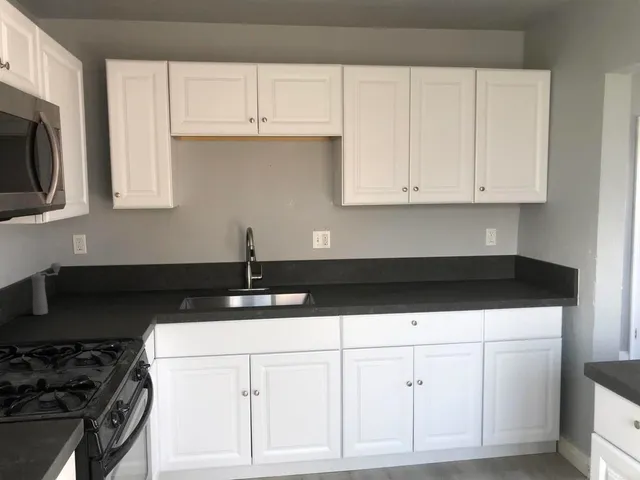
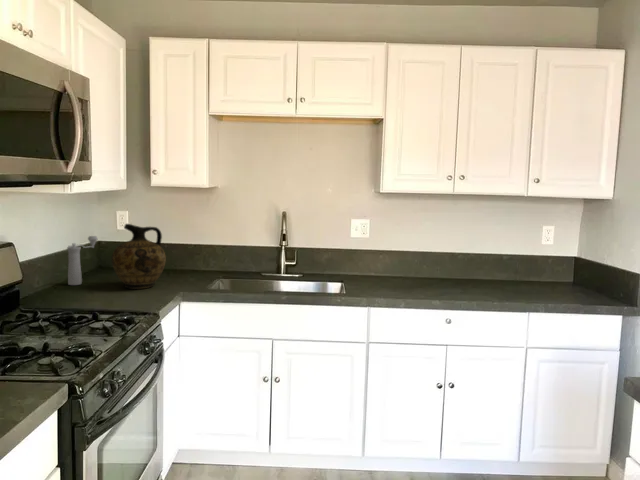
ceramic jug: none [80,249,137,314] -> present [112,224,166,289]

